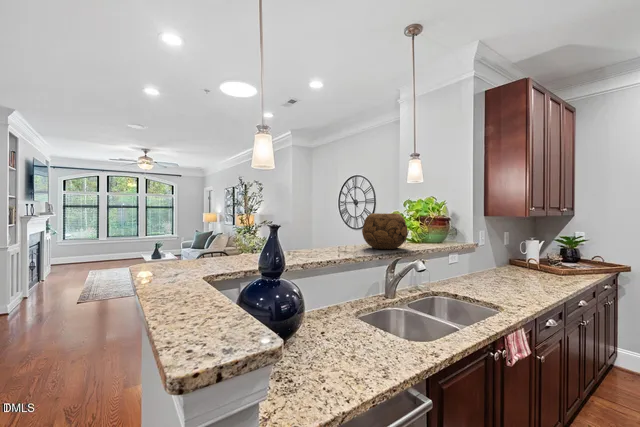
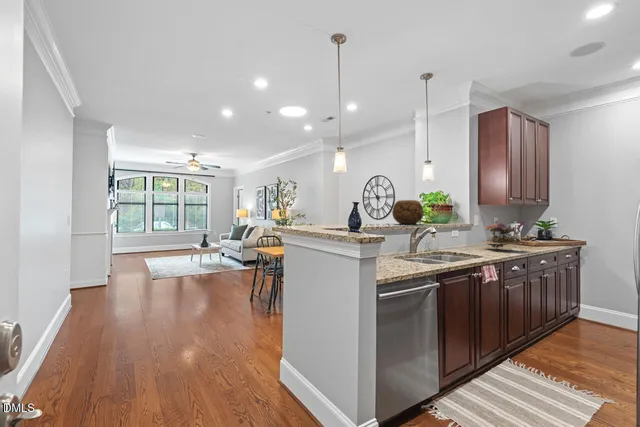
flower arrangement: none [489,242,556,283] -> present [483,220,525,248]

